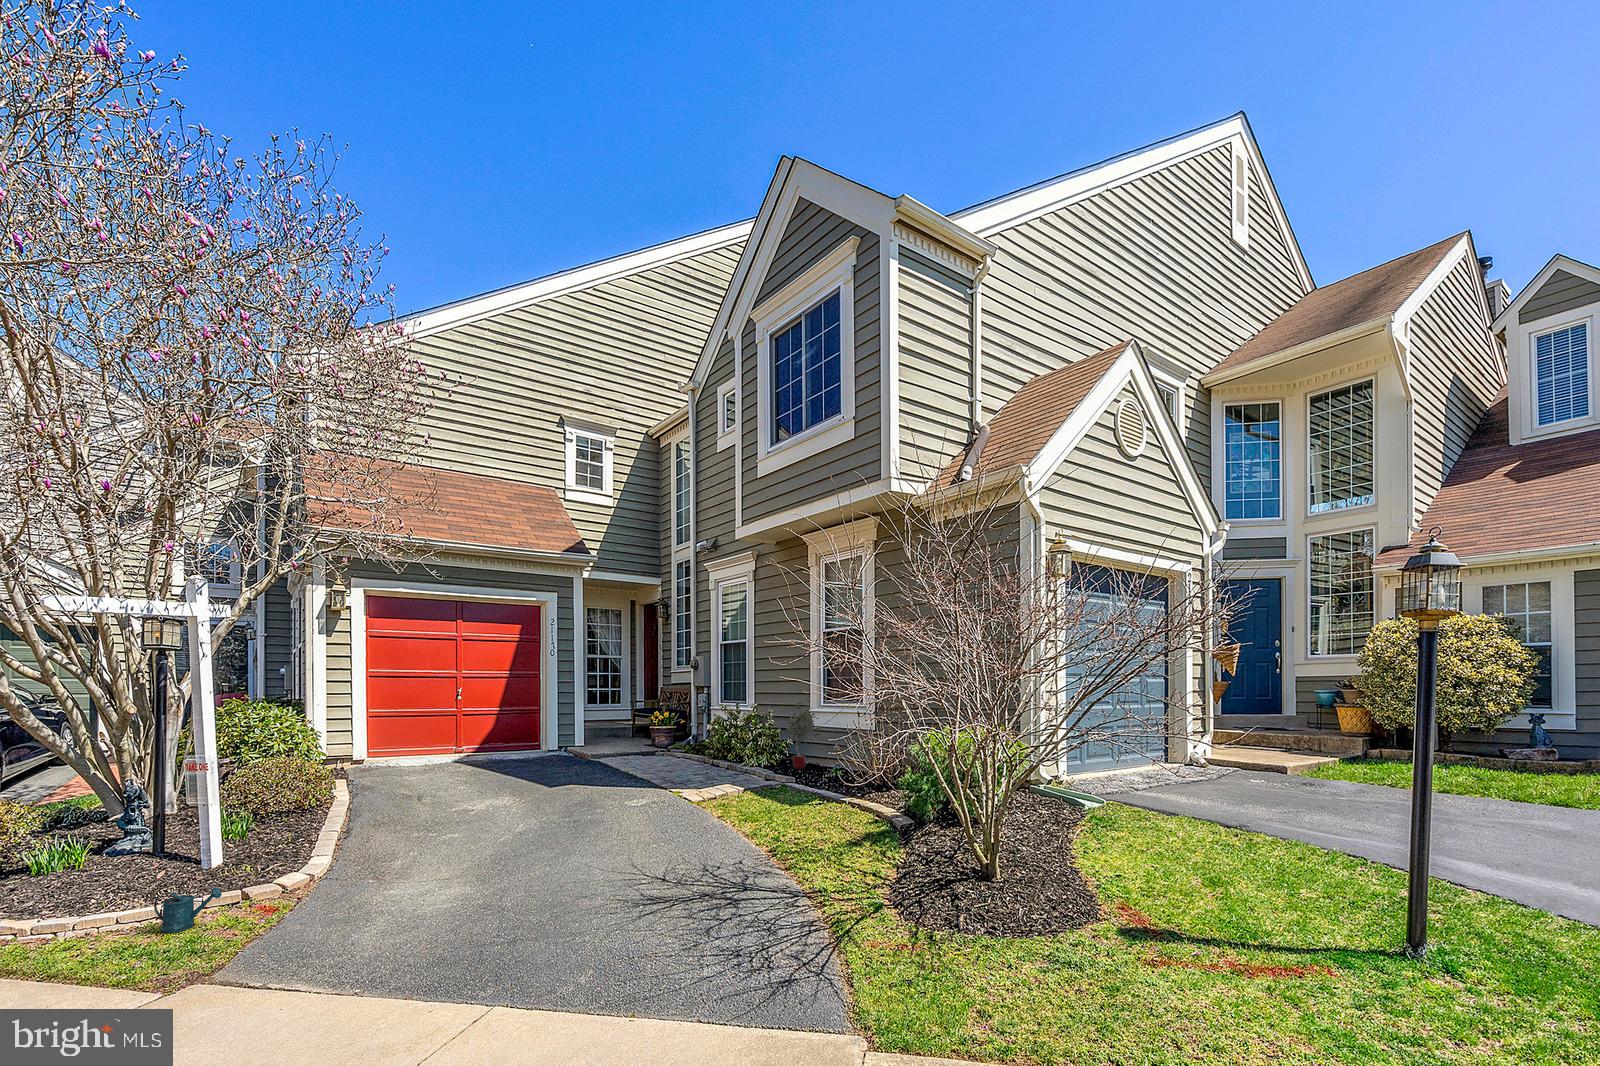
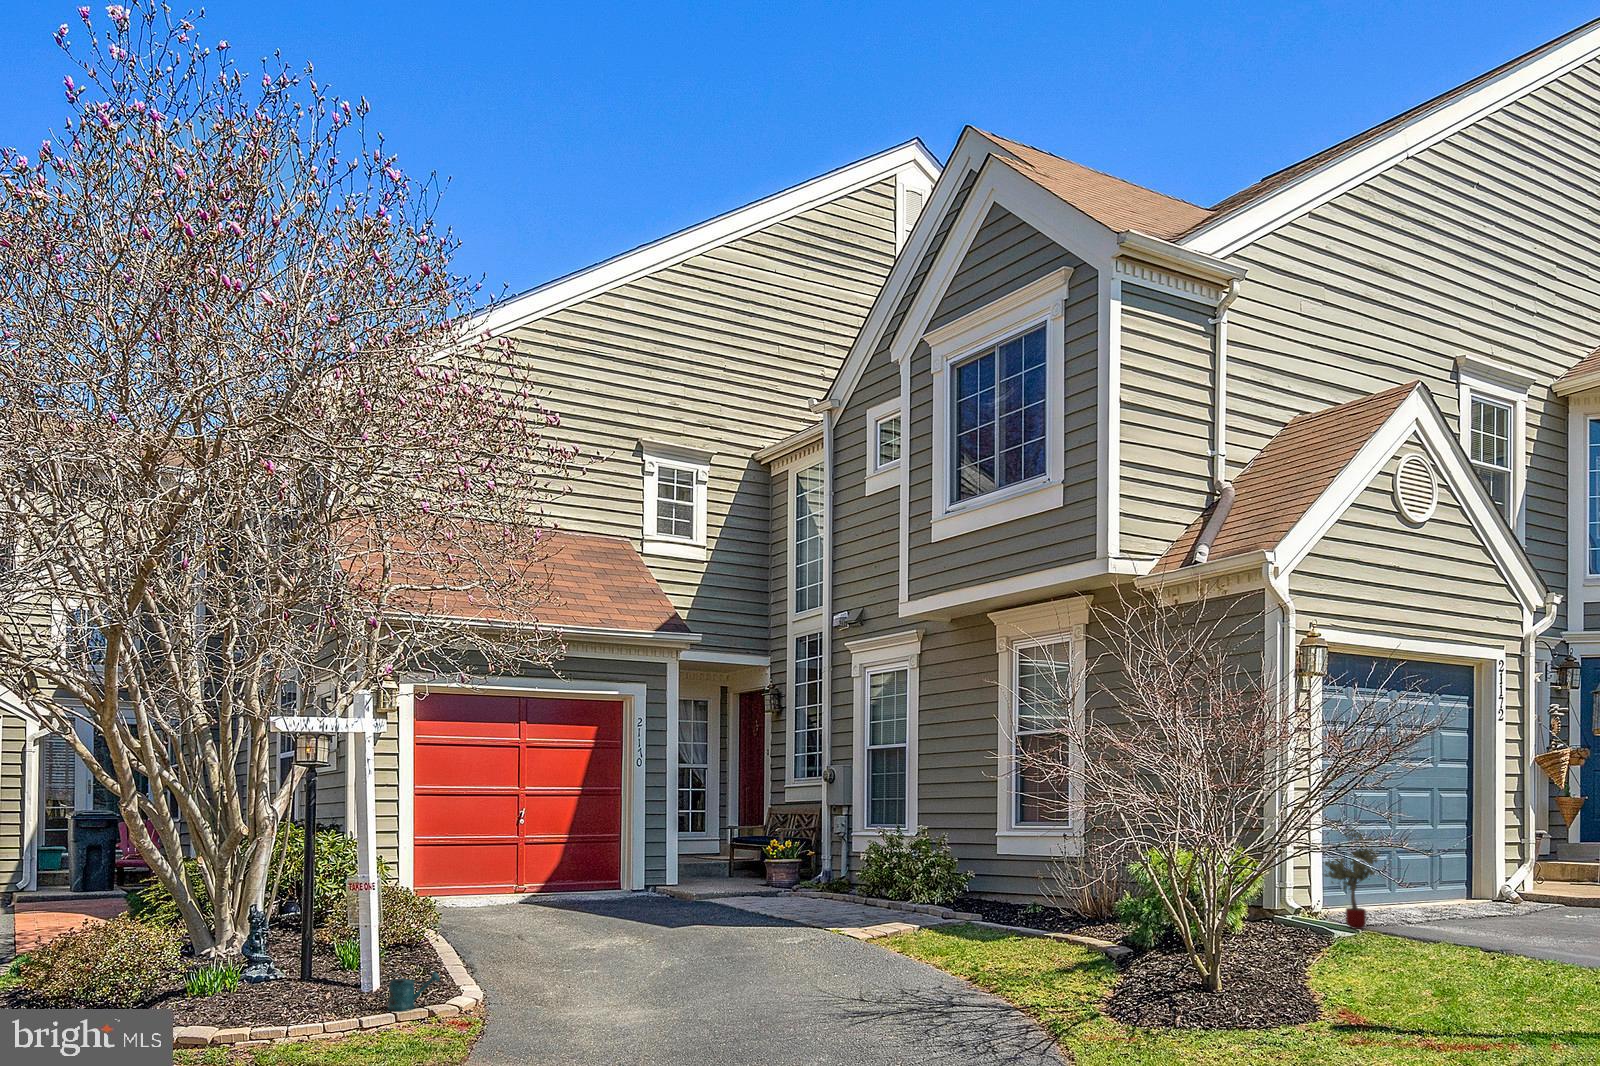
potted tree: present [786,702,821,769] -> present [1324,828,1378,929]

